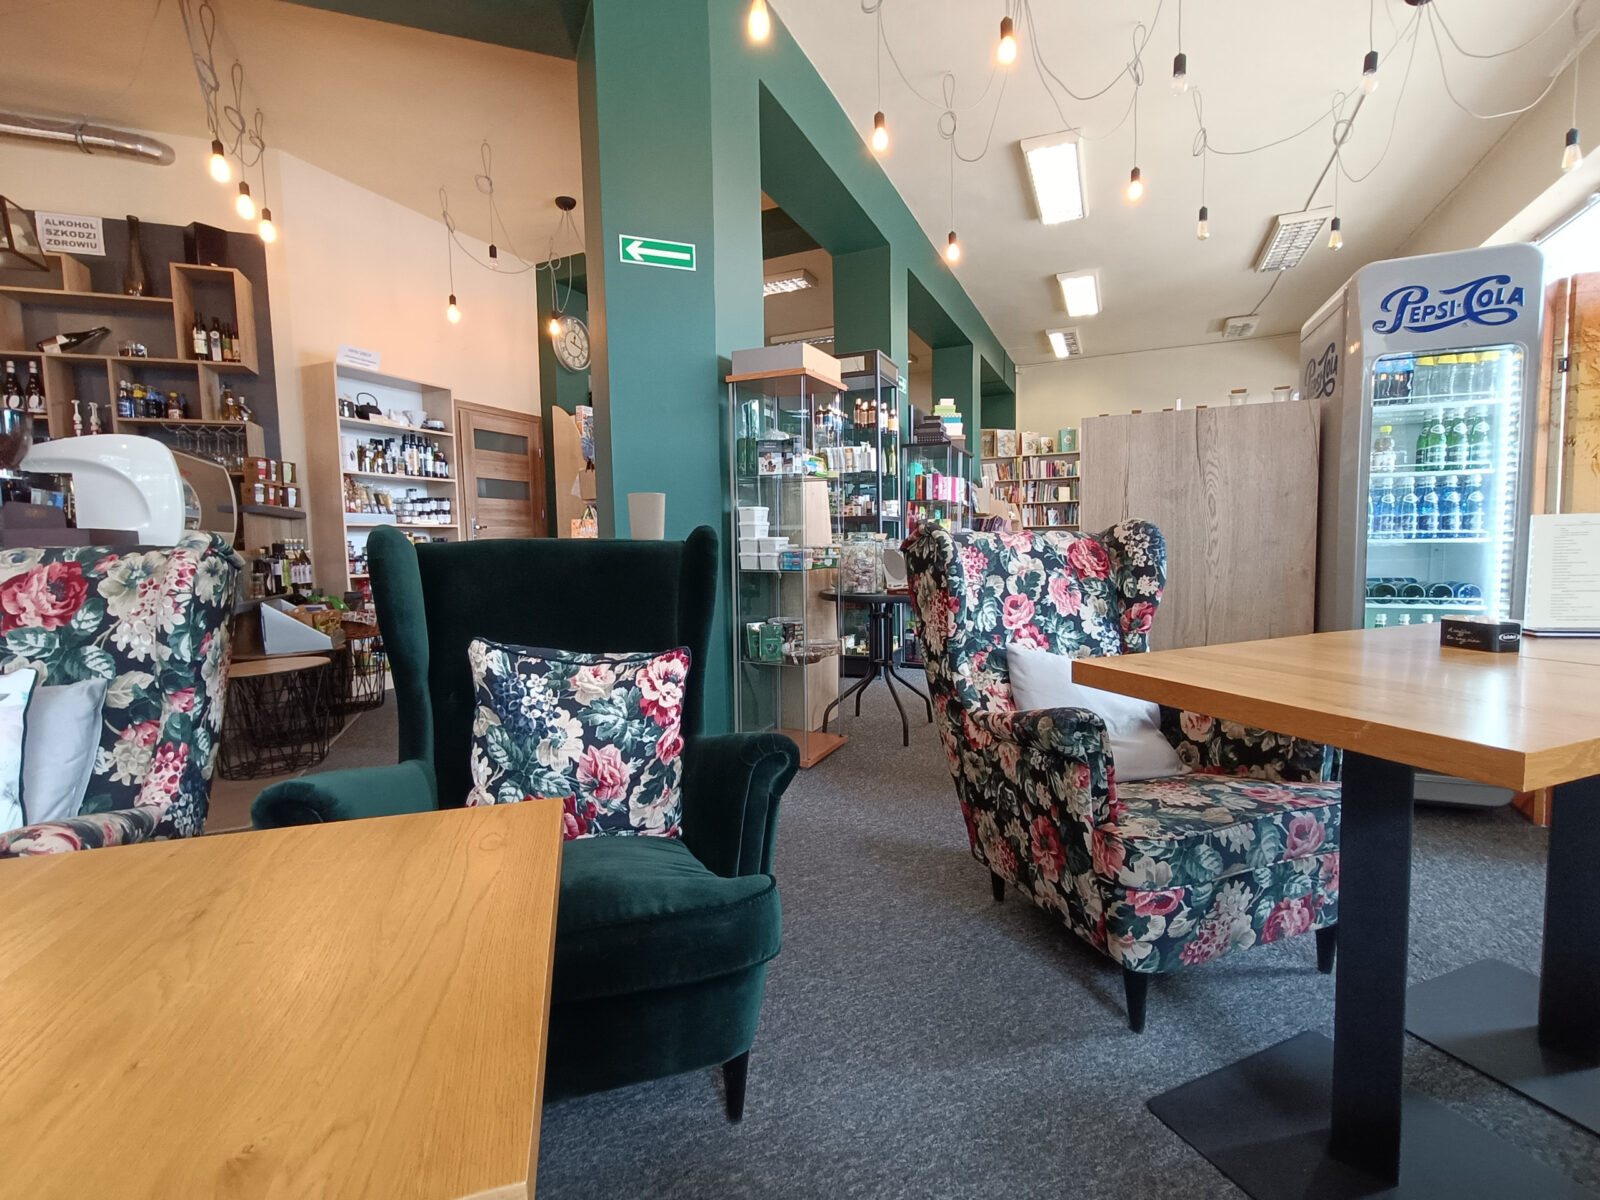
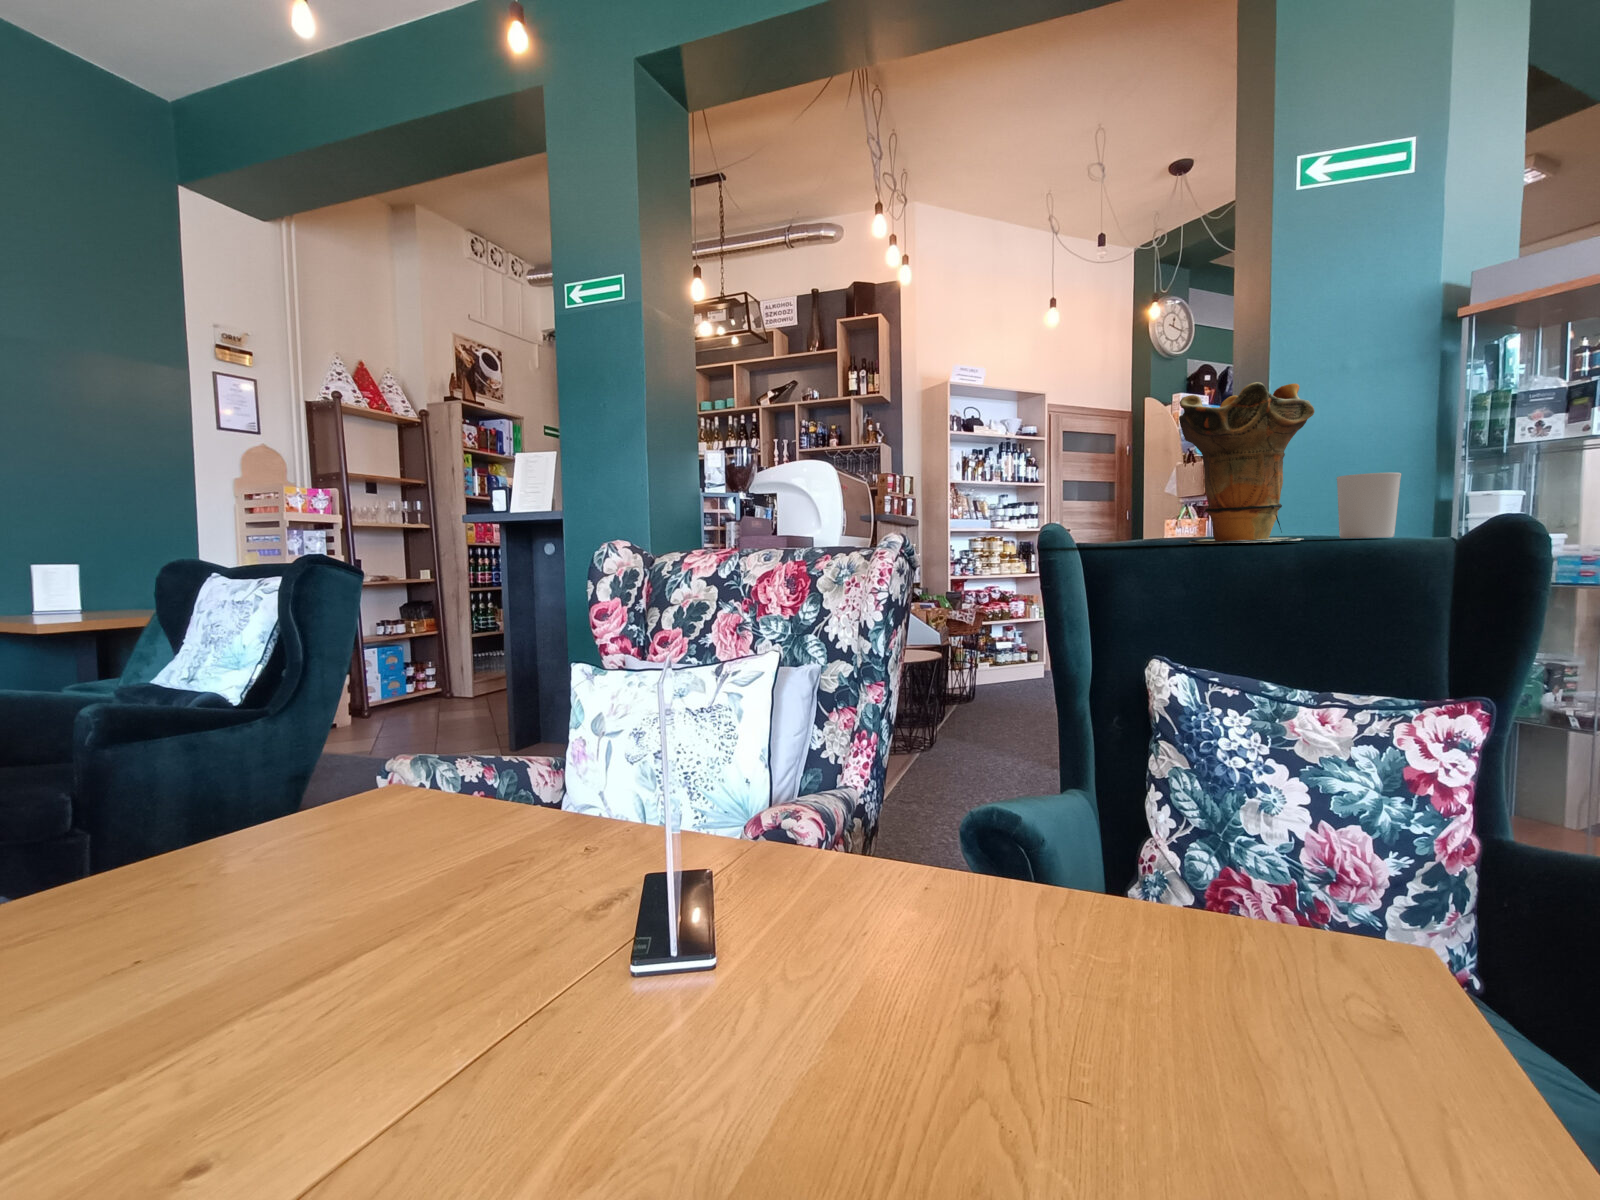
decorative vase: none [494,416,595,543] -> present [1179,382,1315,544]

